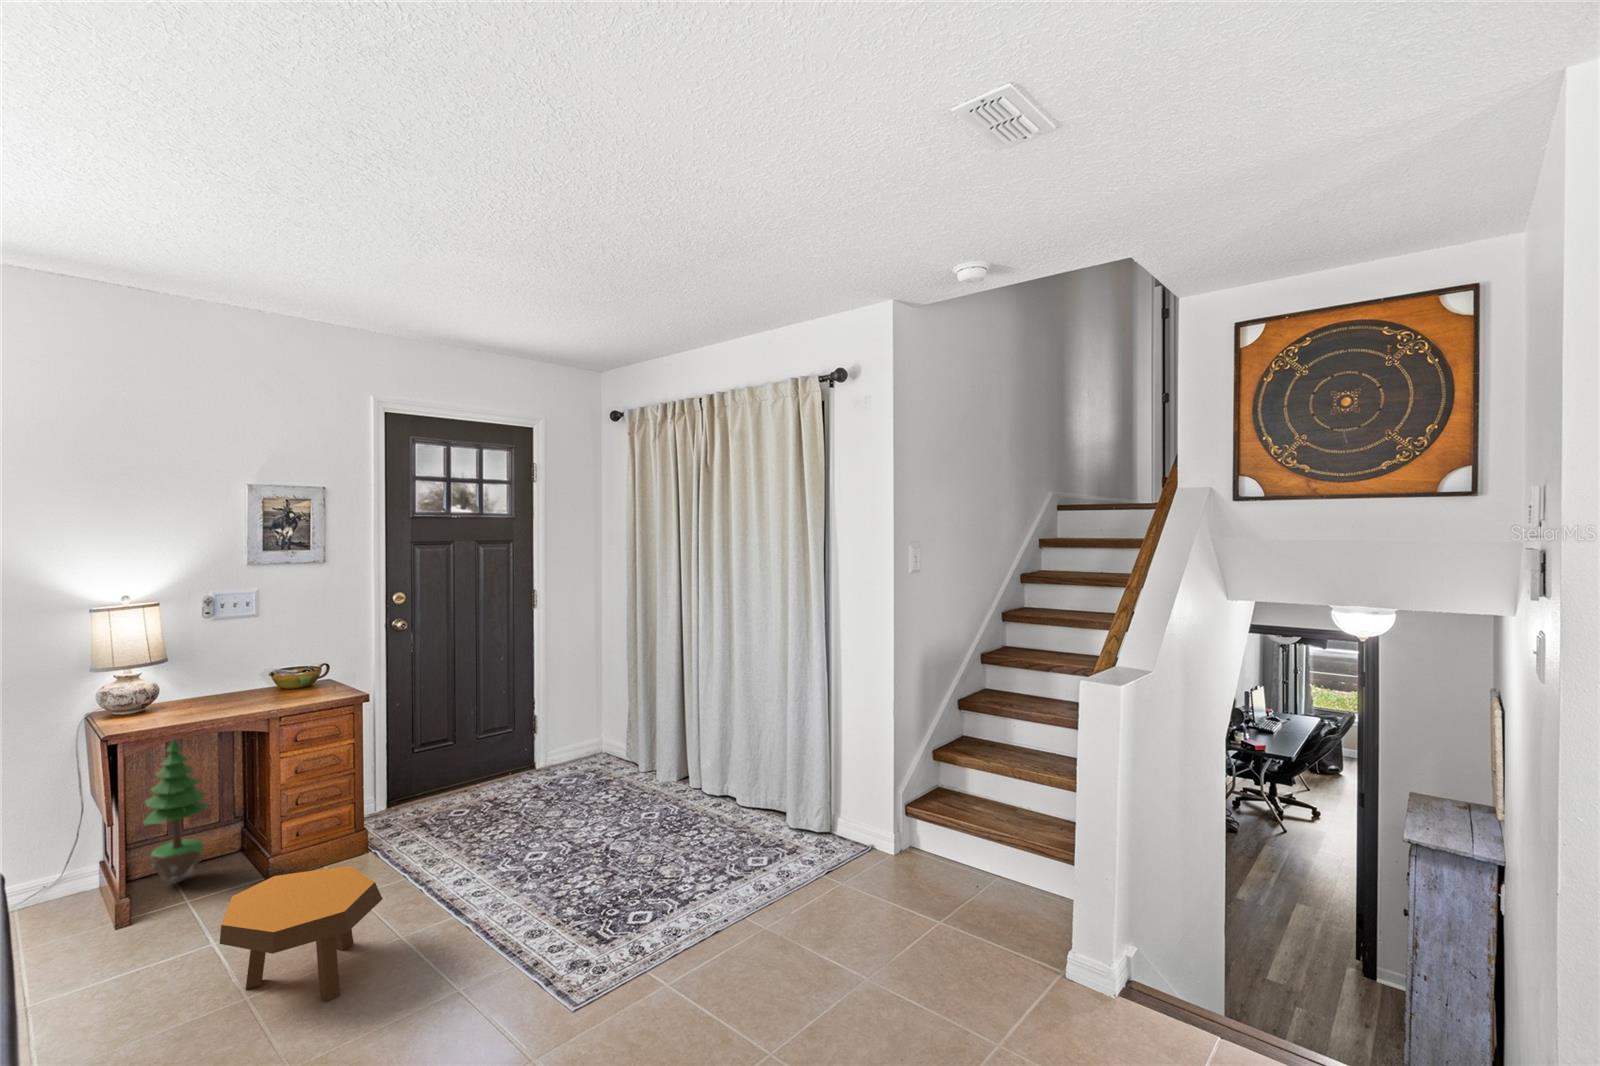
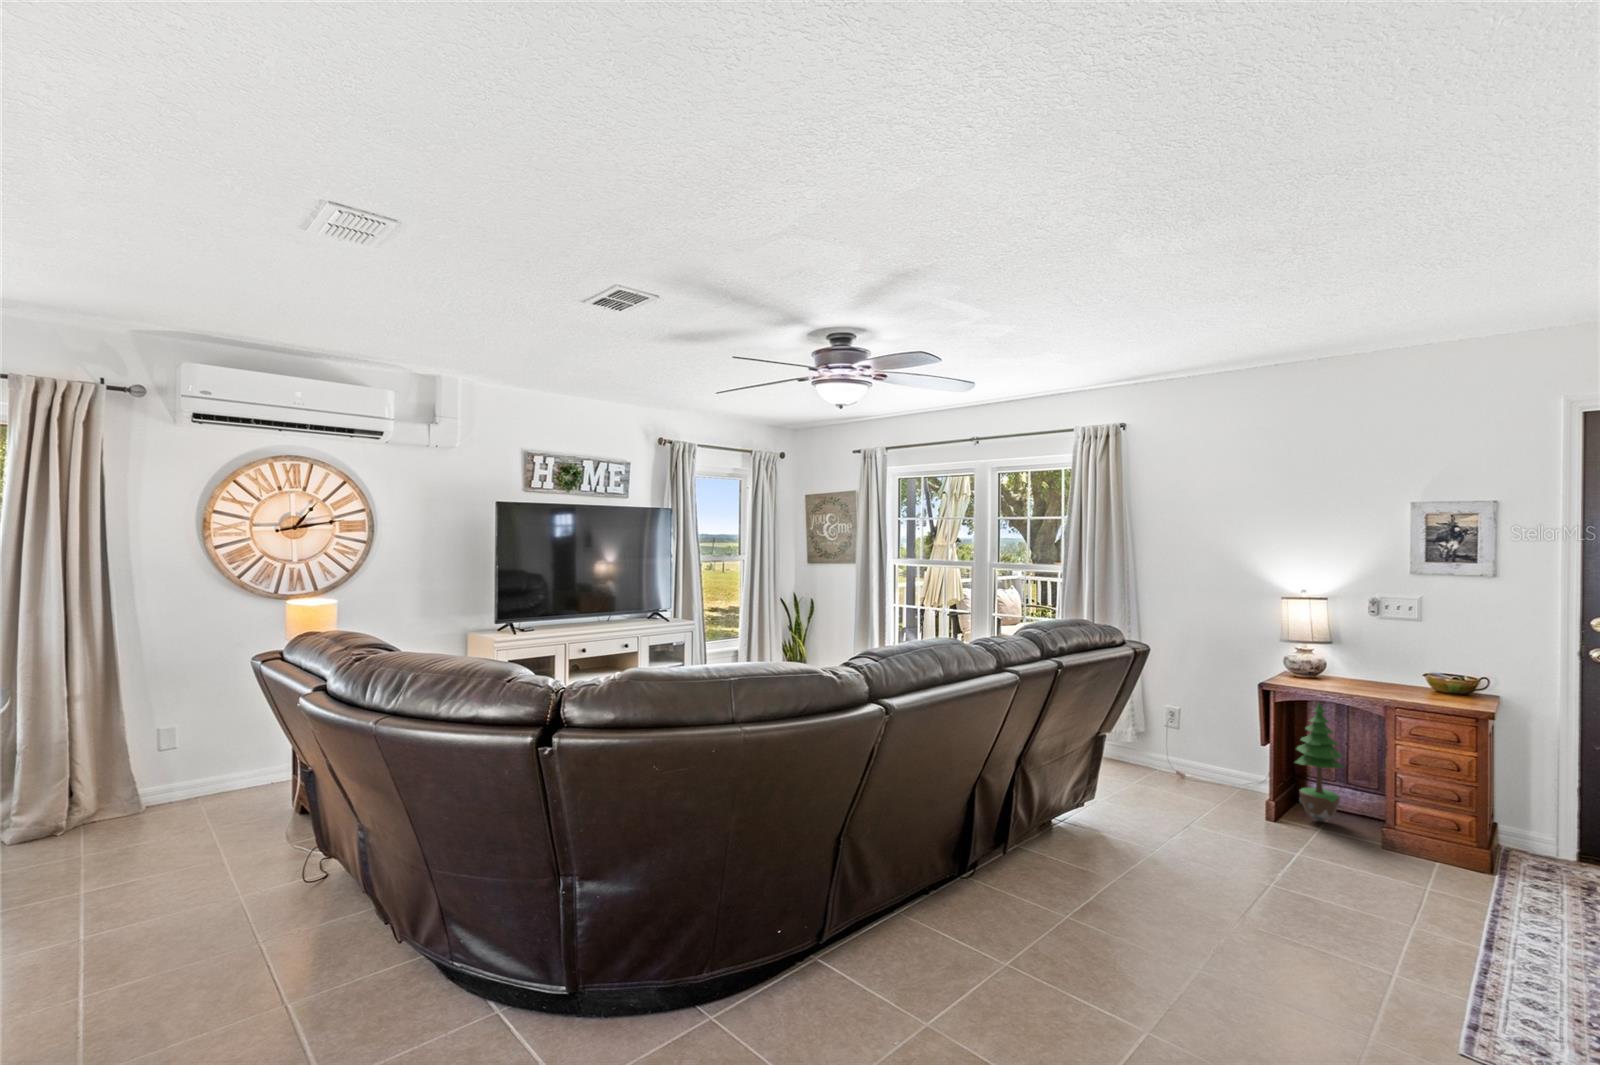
footstool: present [220,866,383,1002] -> none [1258,815,1397,930]

